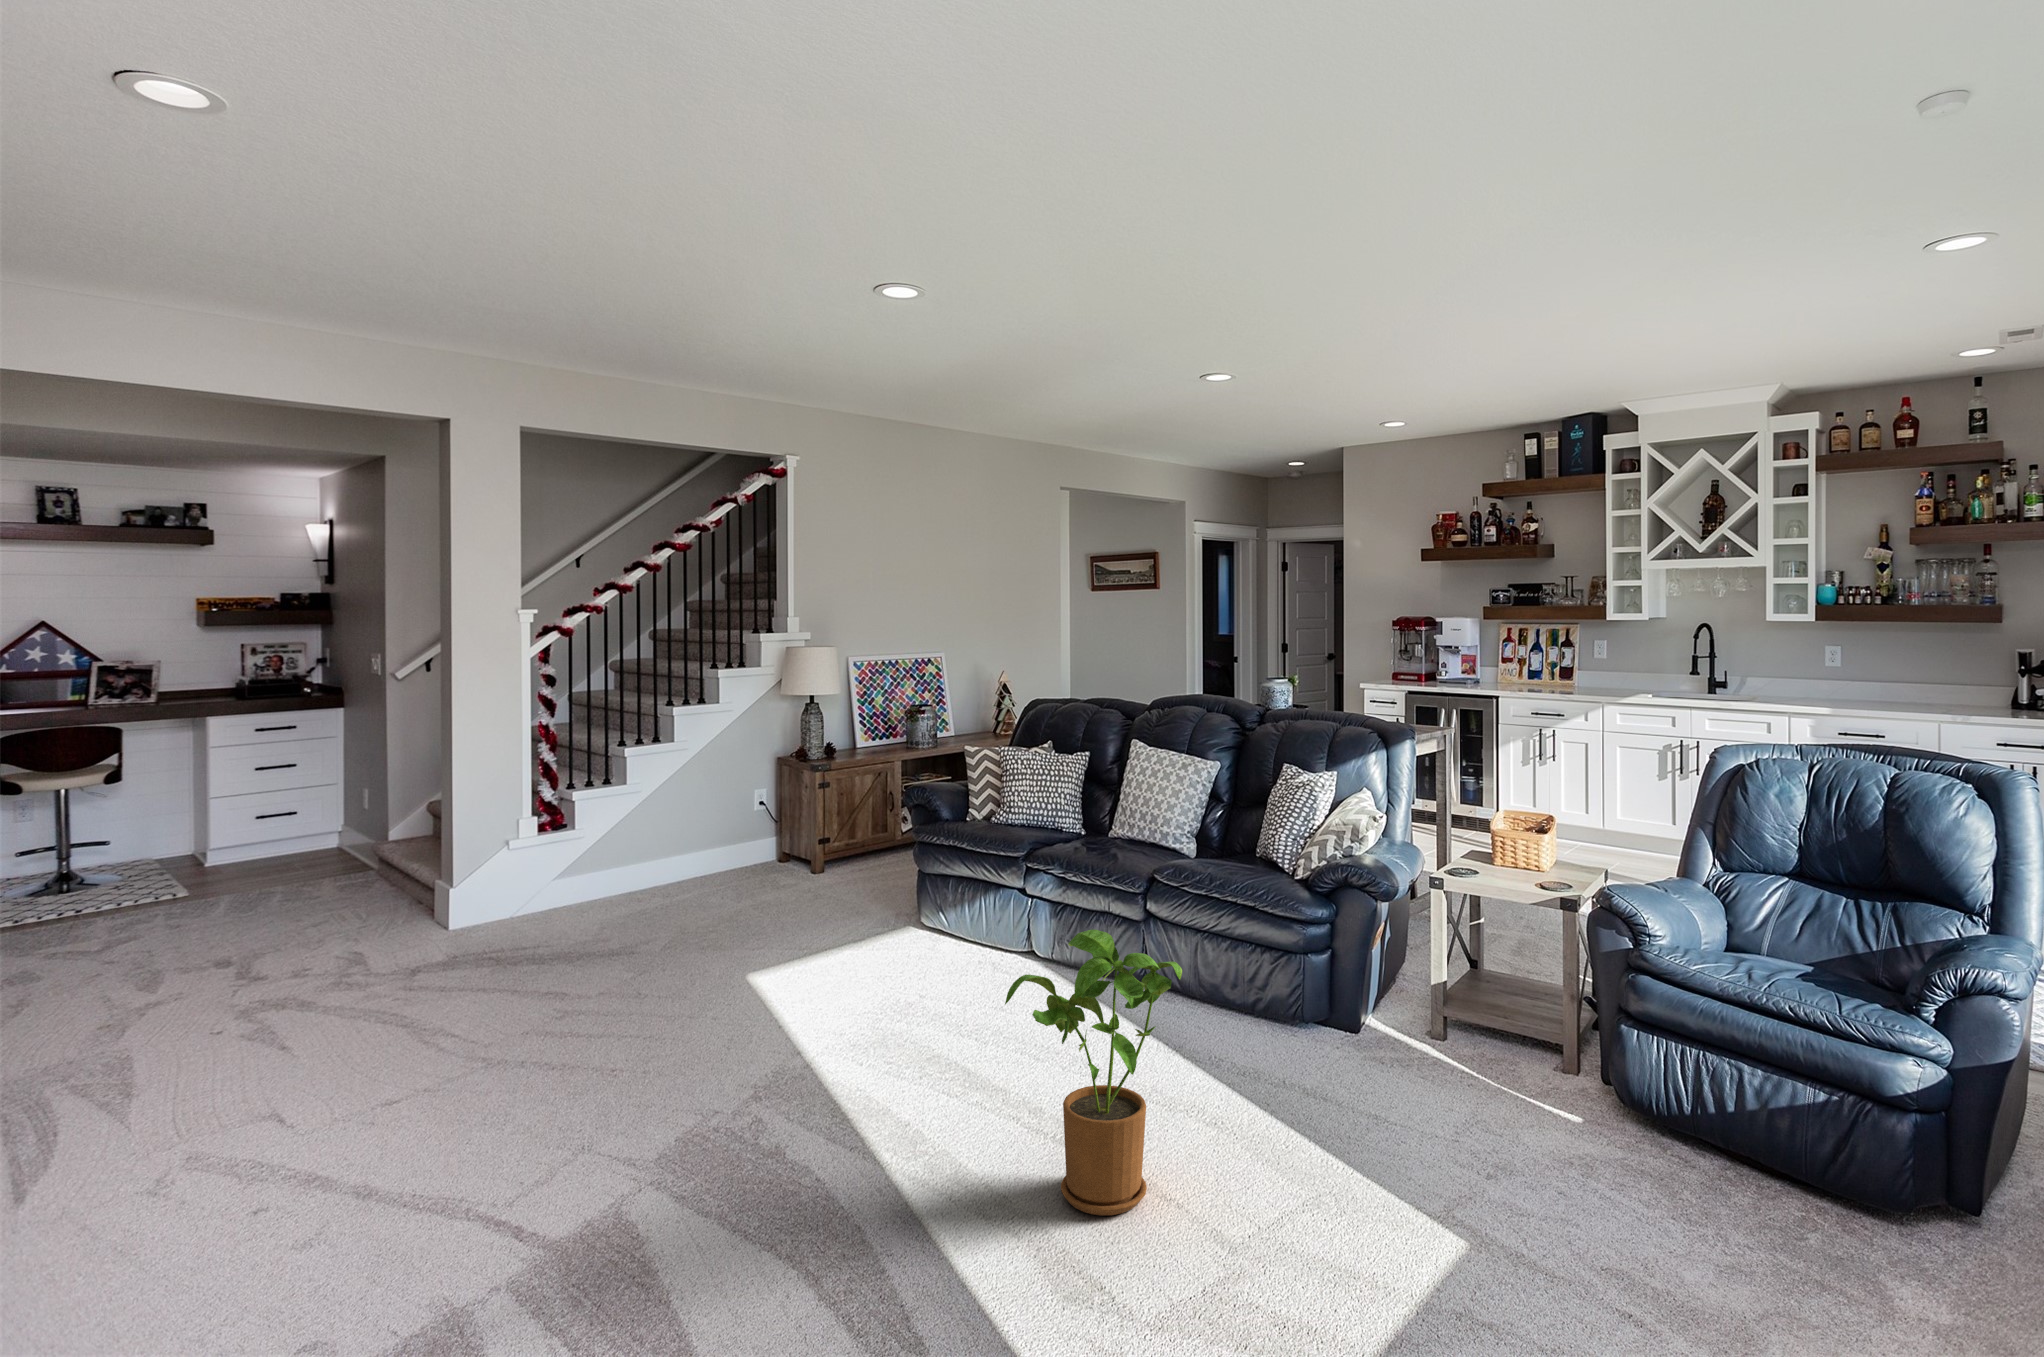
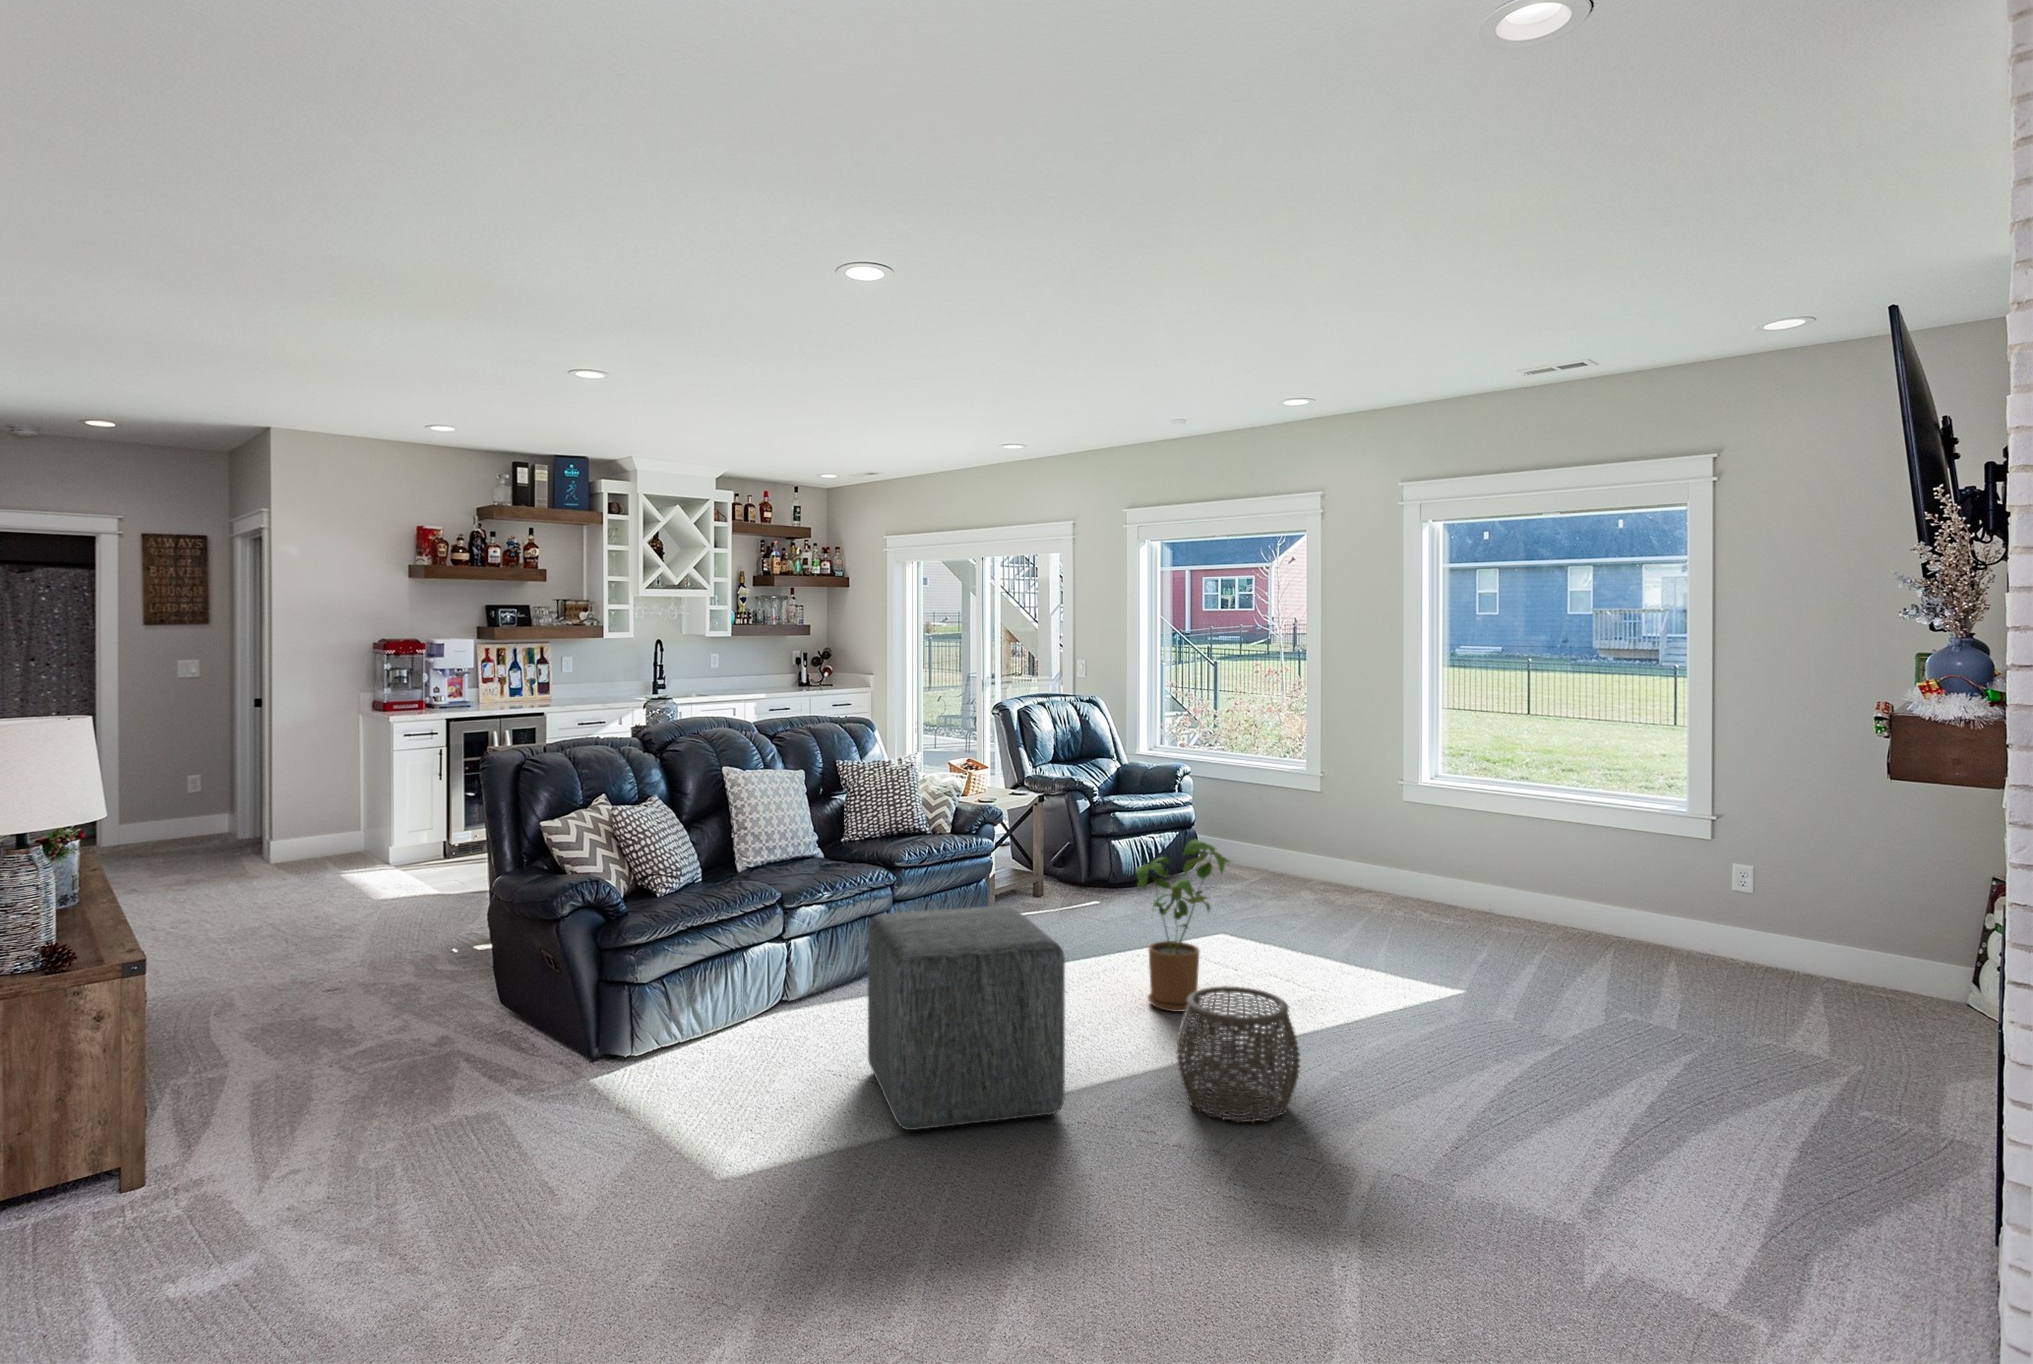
ottoman: none [707,868,907,1109] -> present [867,905,1065,1130]
woven basket: none [618,1059,799,1269] -> present [1176,986,1300,1123]

